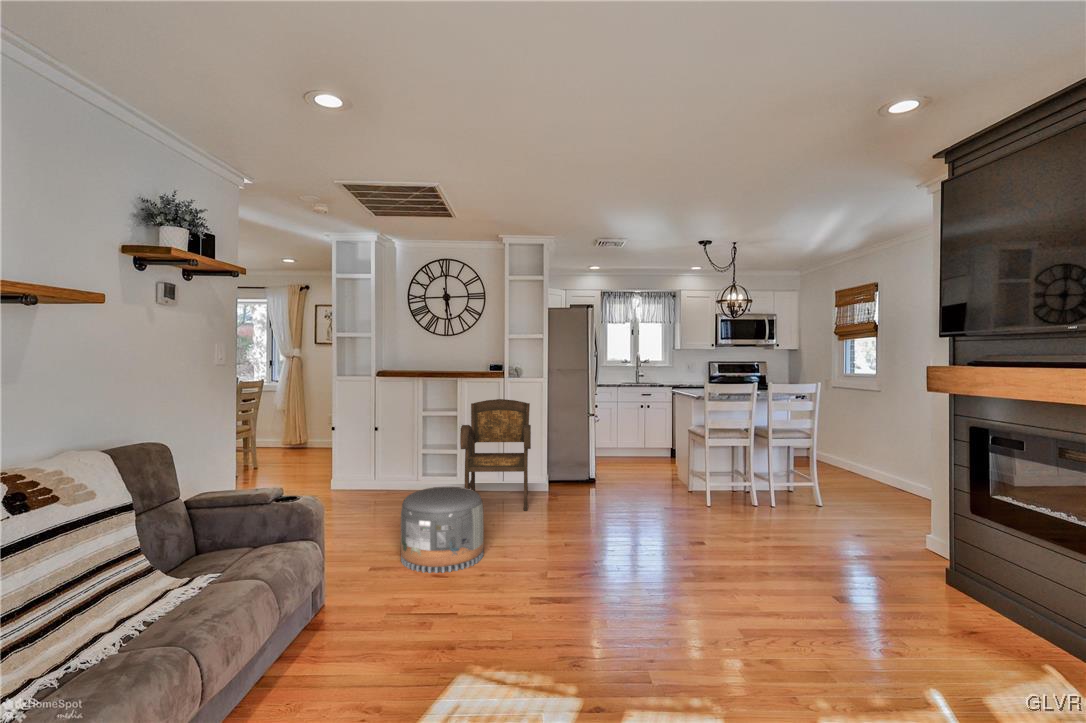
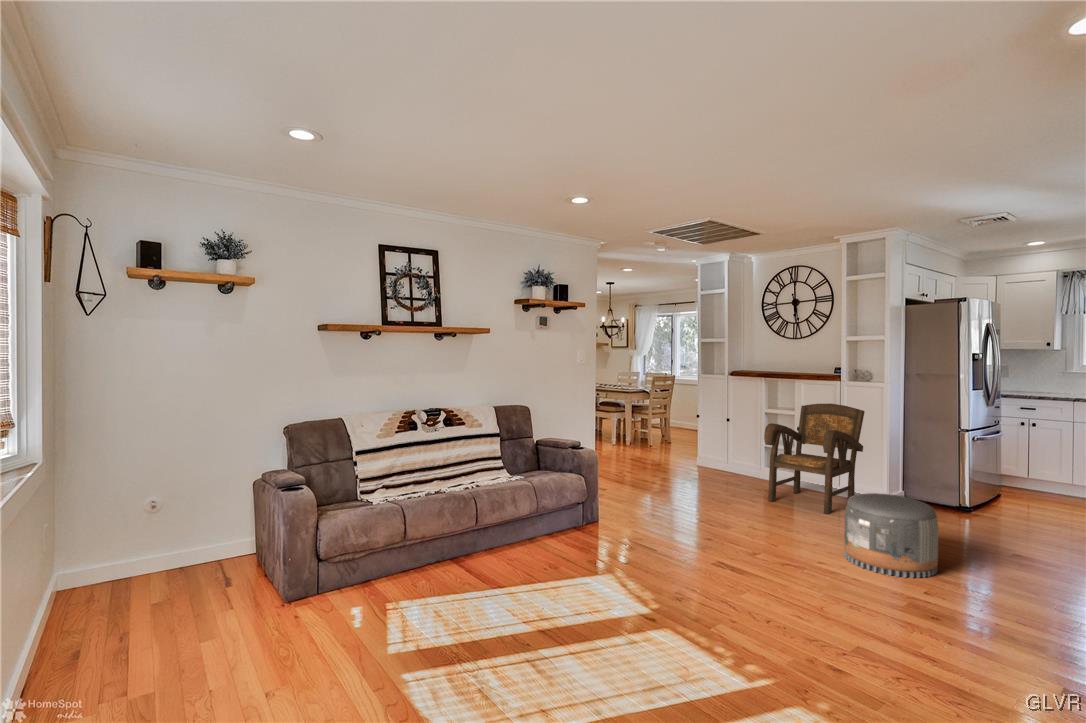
pouf: present [401,487,484,573] -> present [844,493,939,578]

